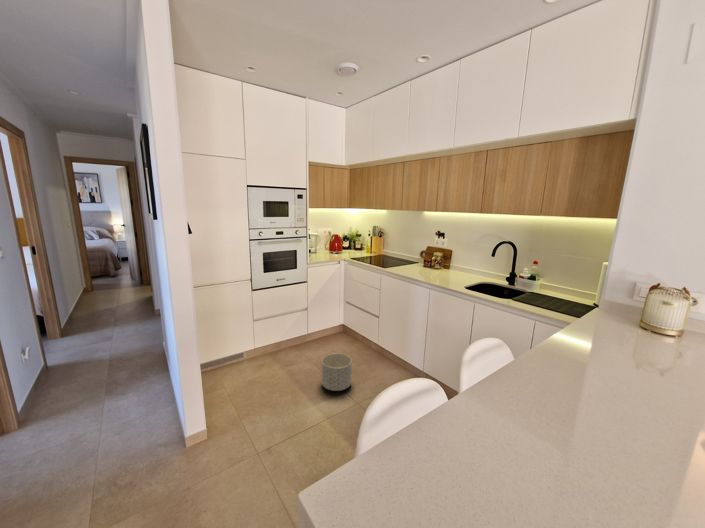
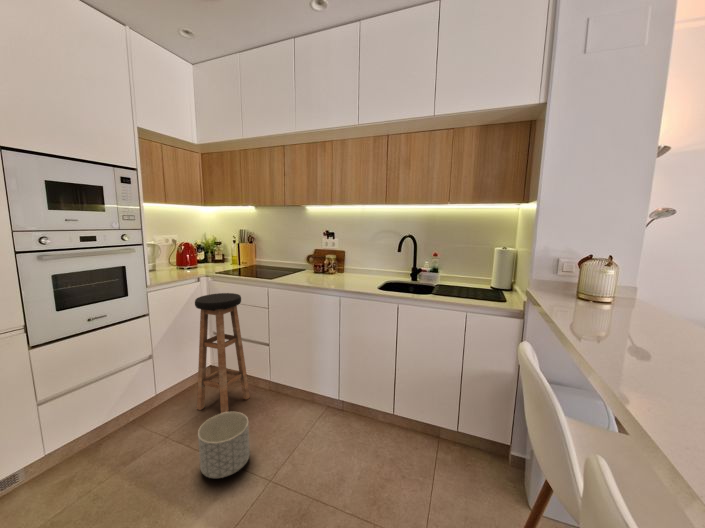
bar stool: none [330,274,364,360] -> present [195,293,250,413]

